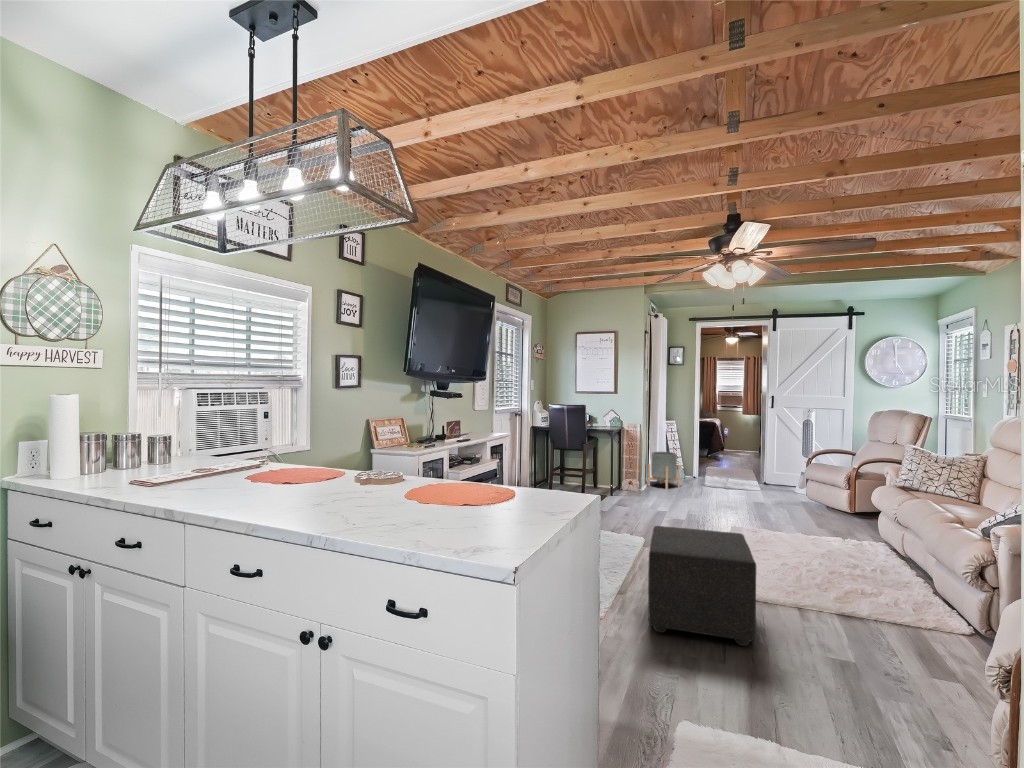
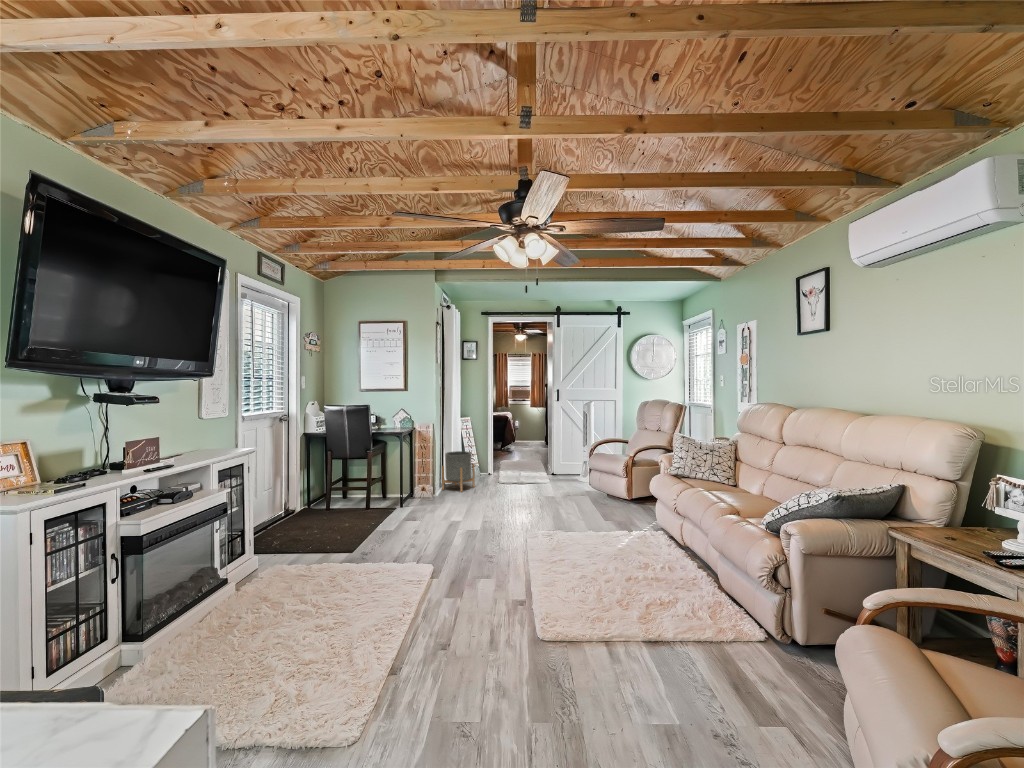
ottoman: present [648,526,756,646] -> none [427,564,568,737]

